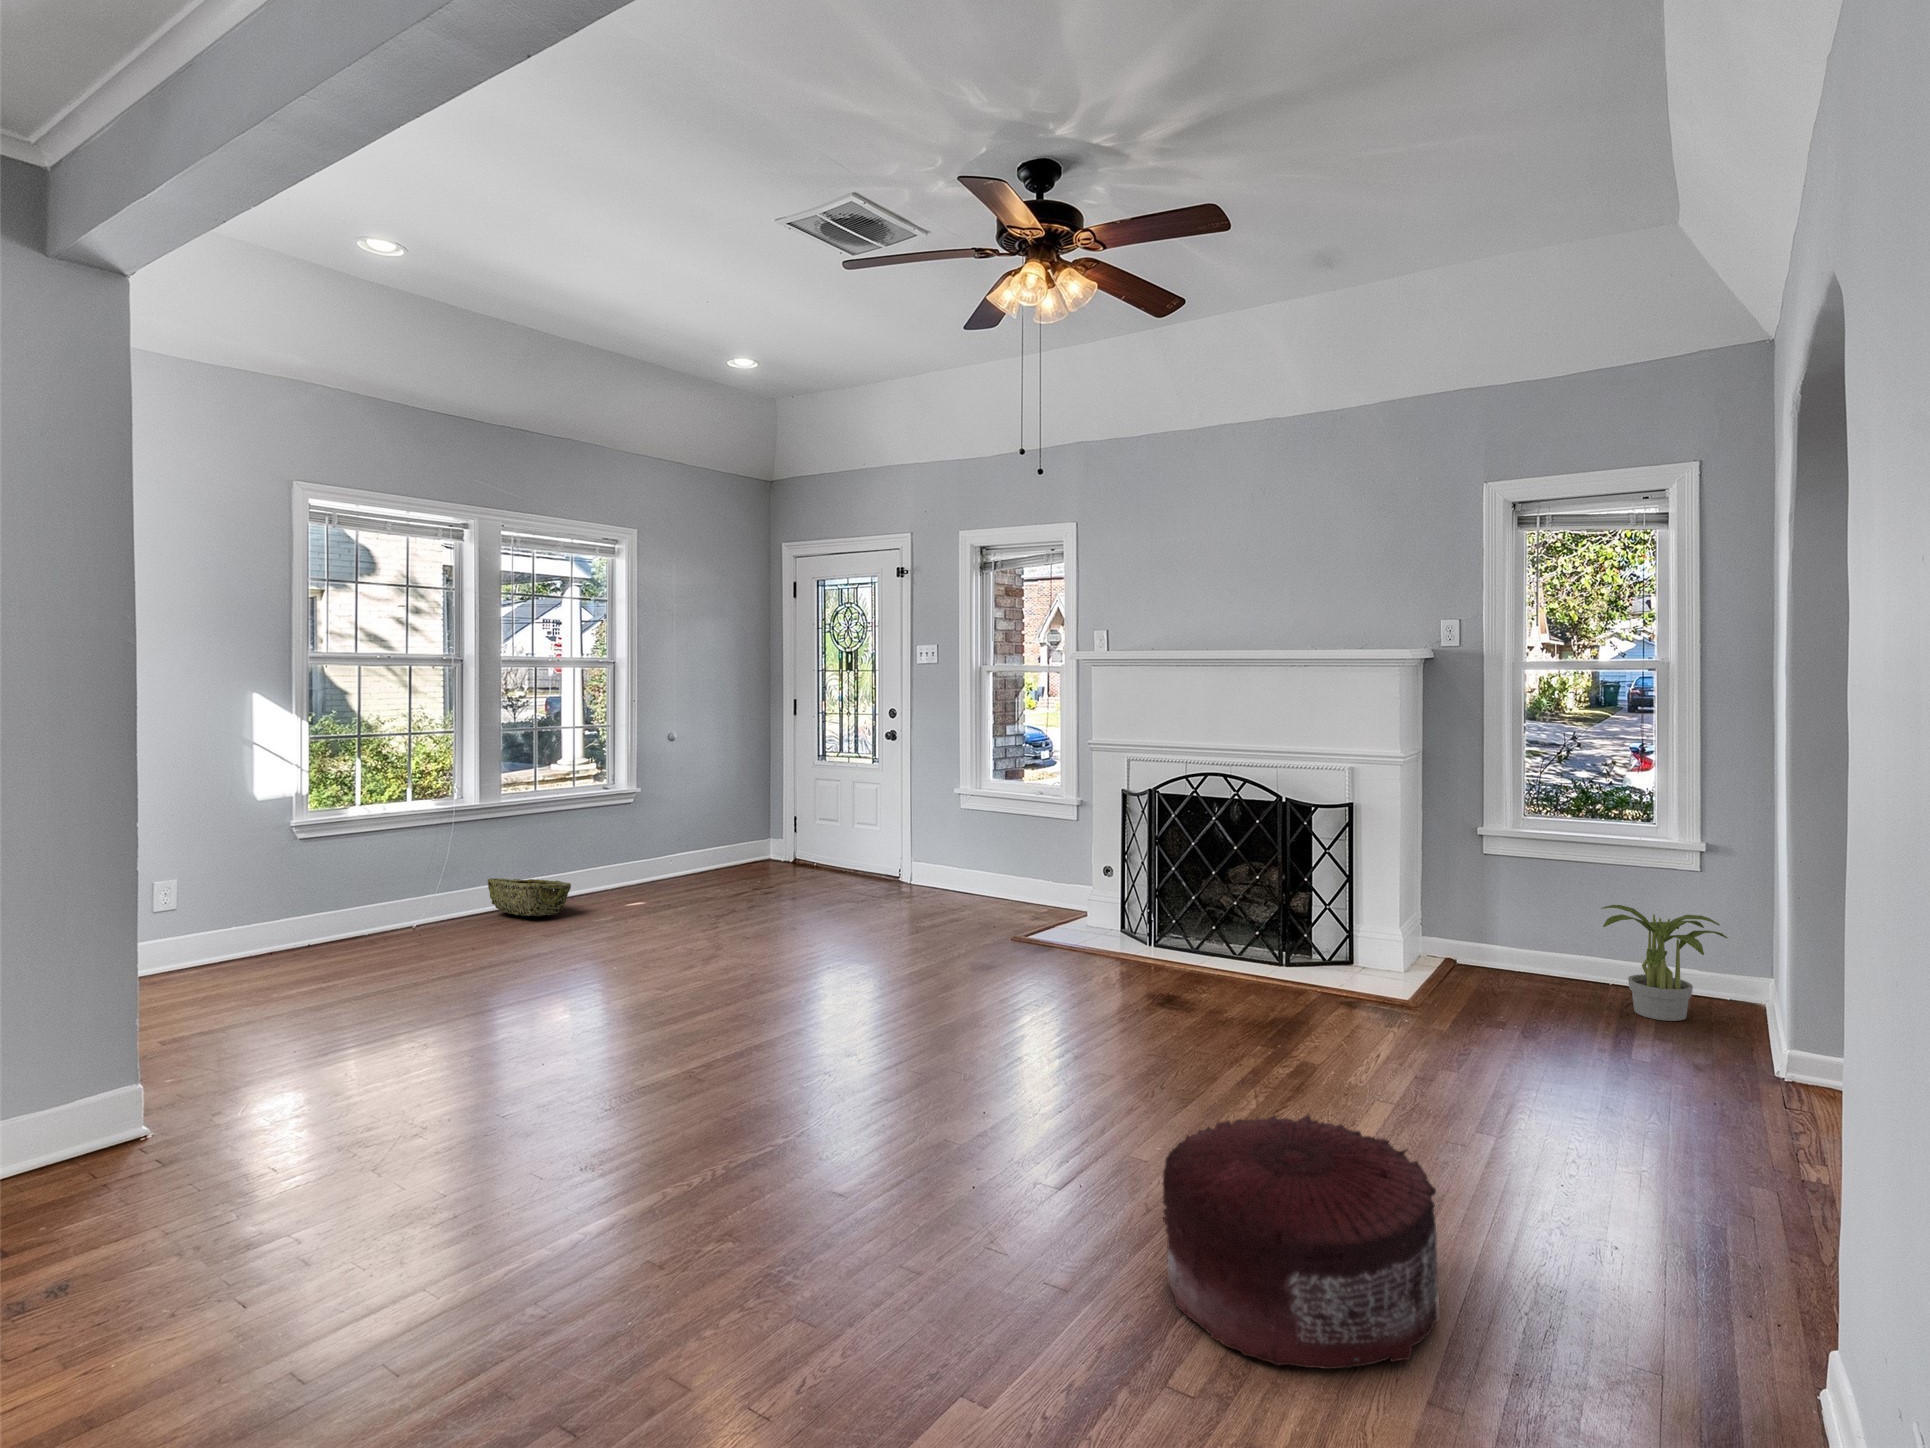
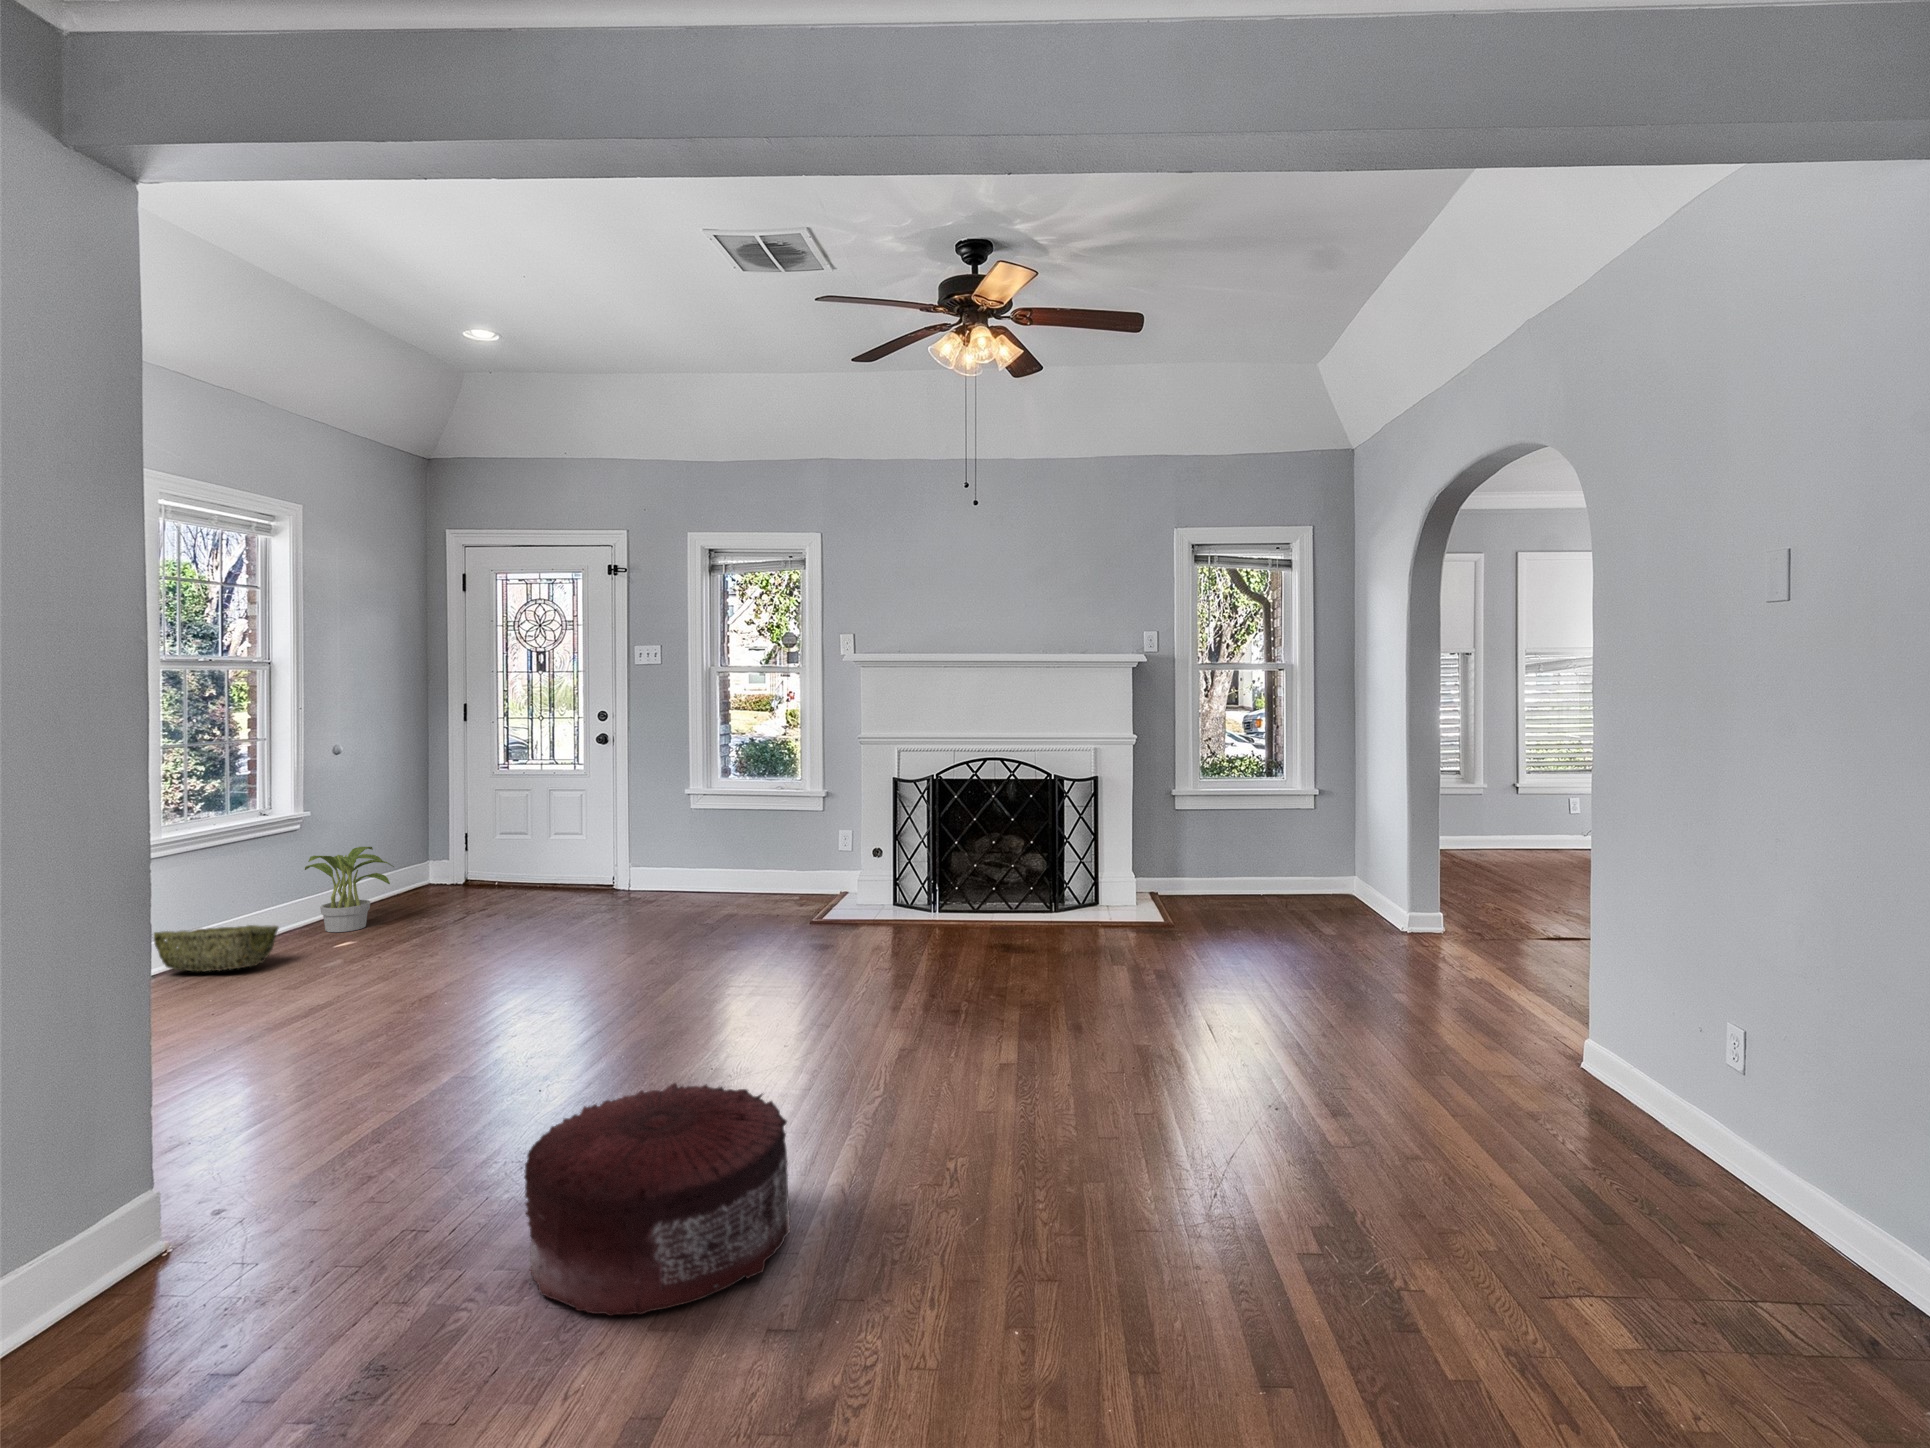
potted plant: present [1601,905,1727,1021] -> present [305,847,394,932]
pouf: present [1162,1115,1440,1369] -> present [524,1083,790,1316]

